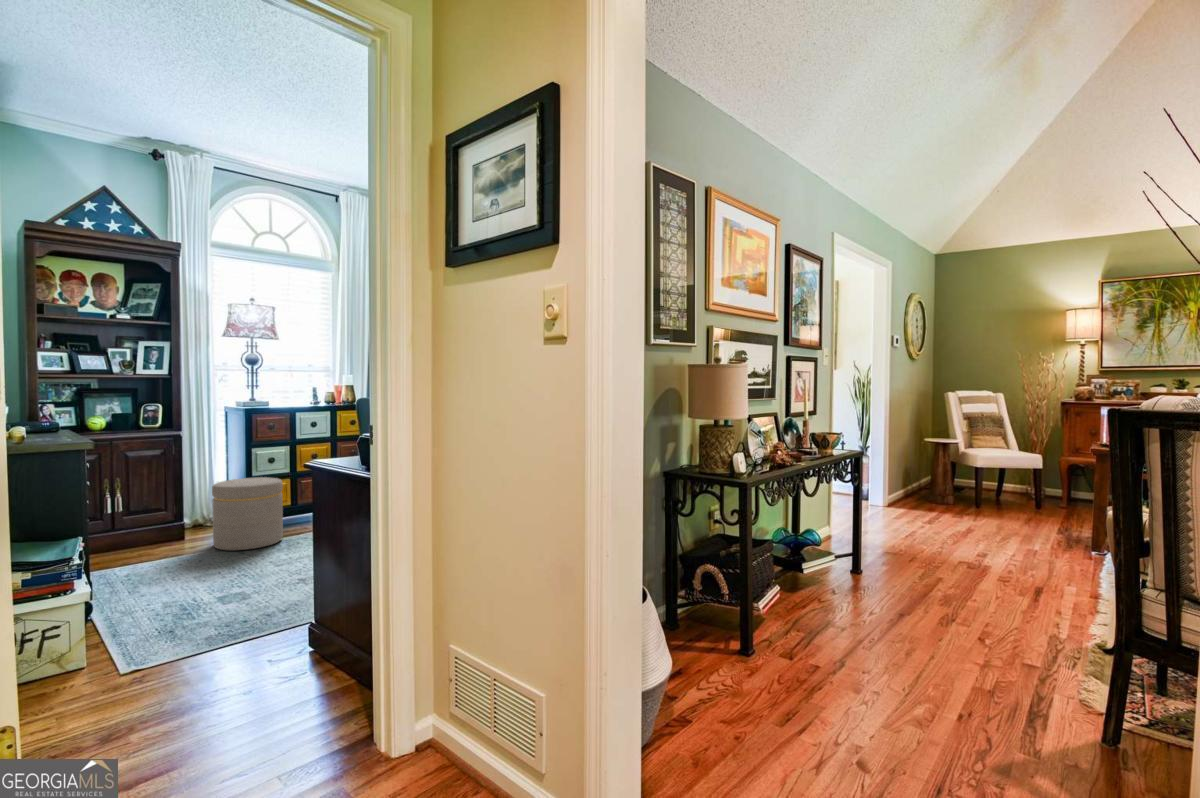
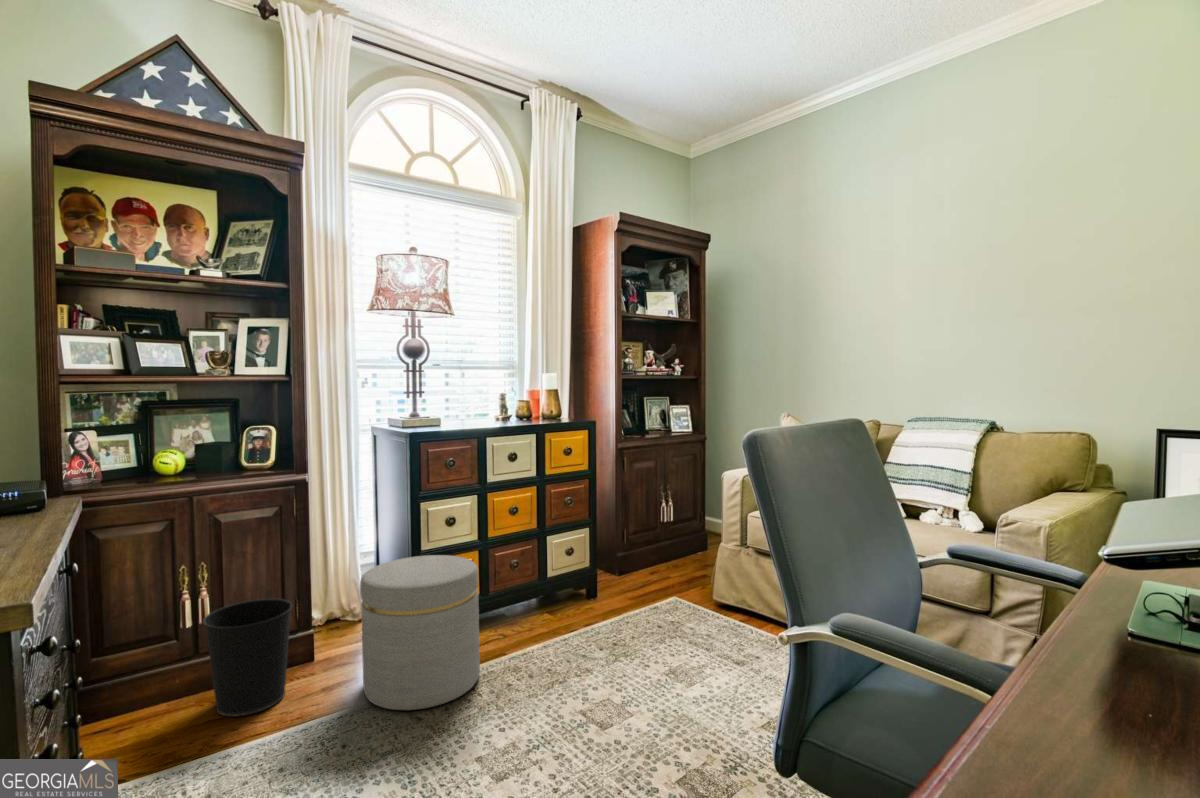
wastebasket: none [120,499,172,555] -> present [203,599,292,717]

